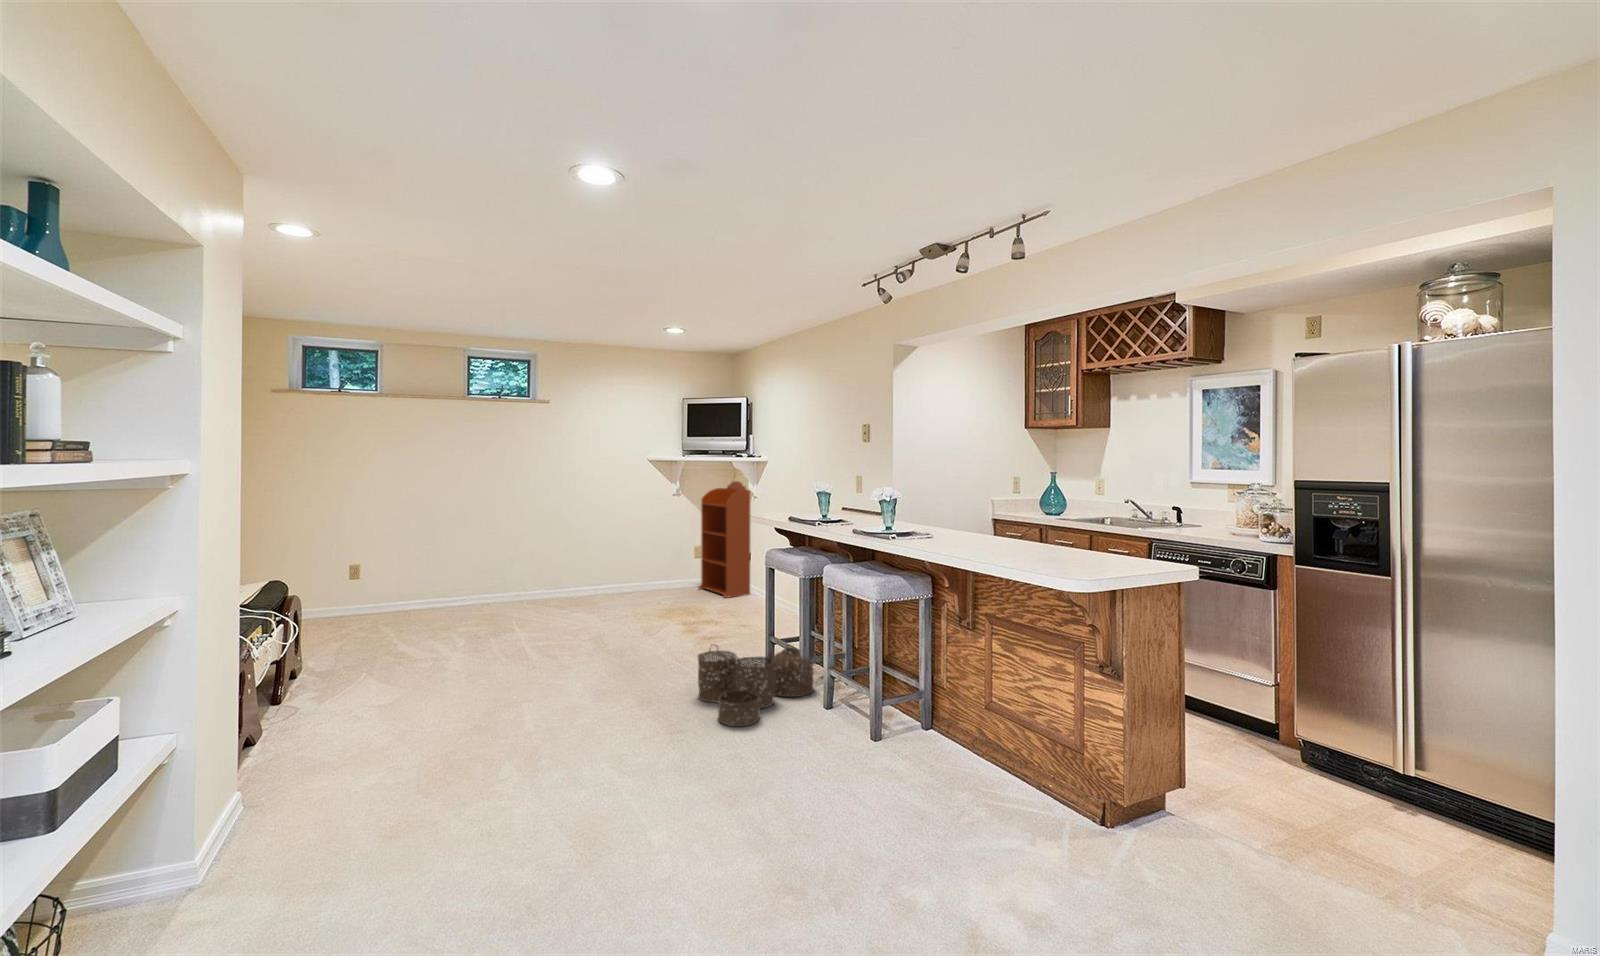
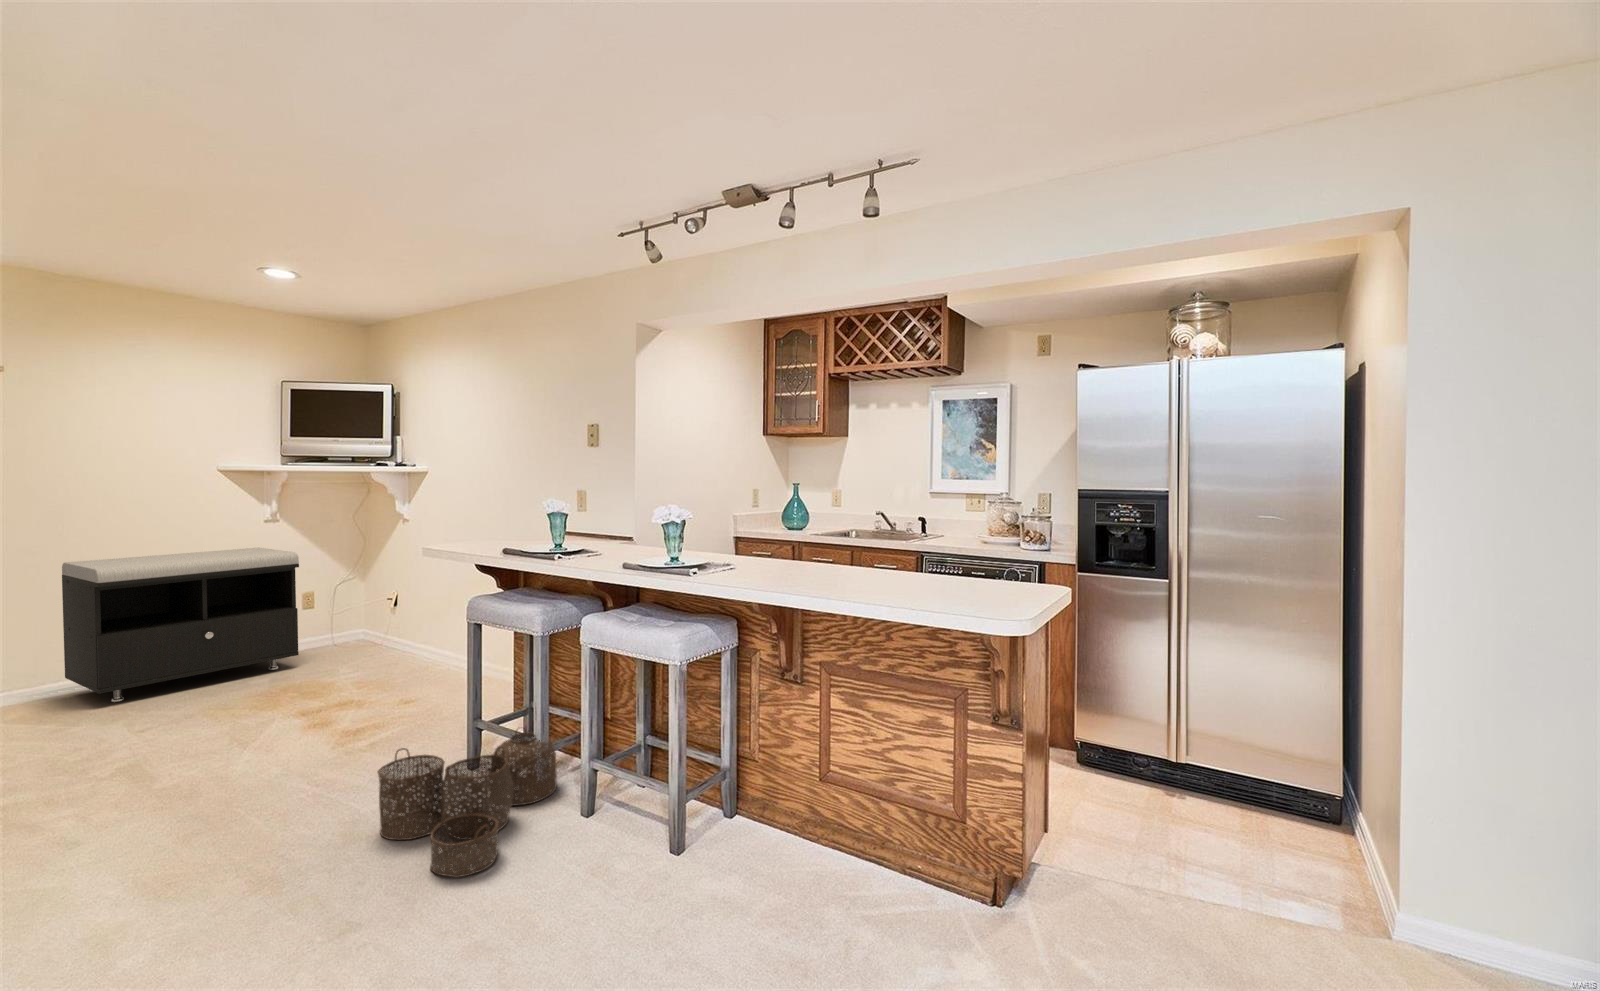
bookcase: present [698,481,751,598] -> none [313,499,400,660]
storage bench: none [566,514,687,607] -> present [62,548,299,702]

